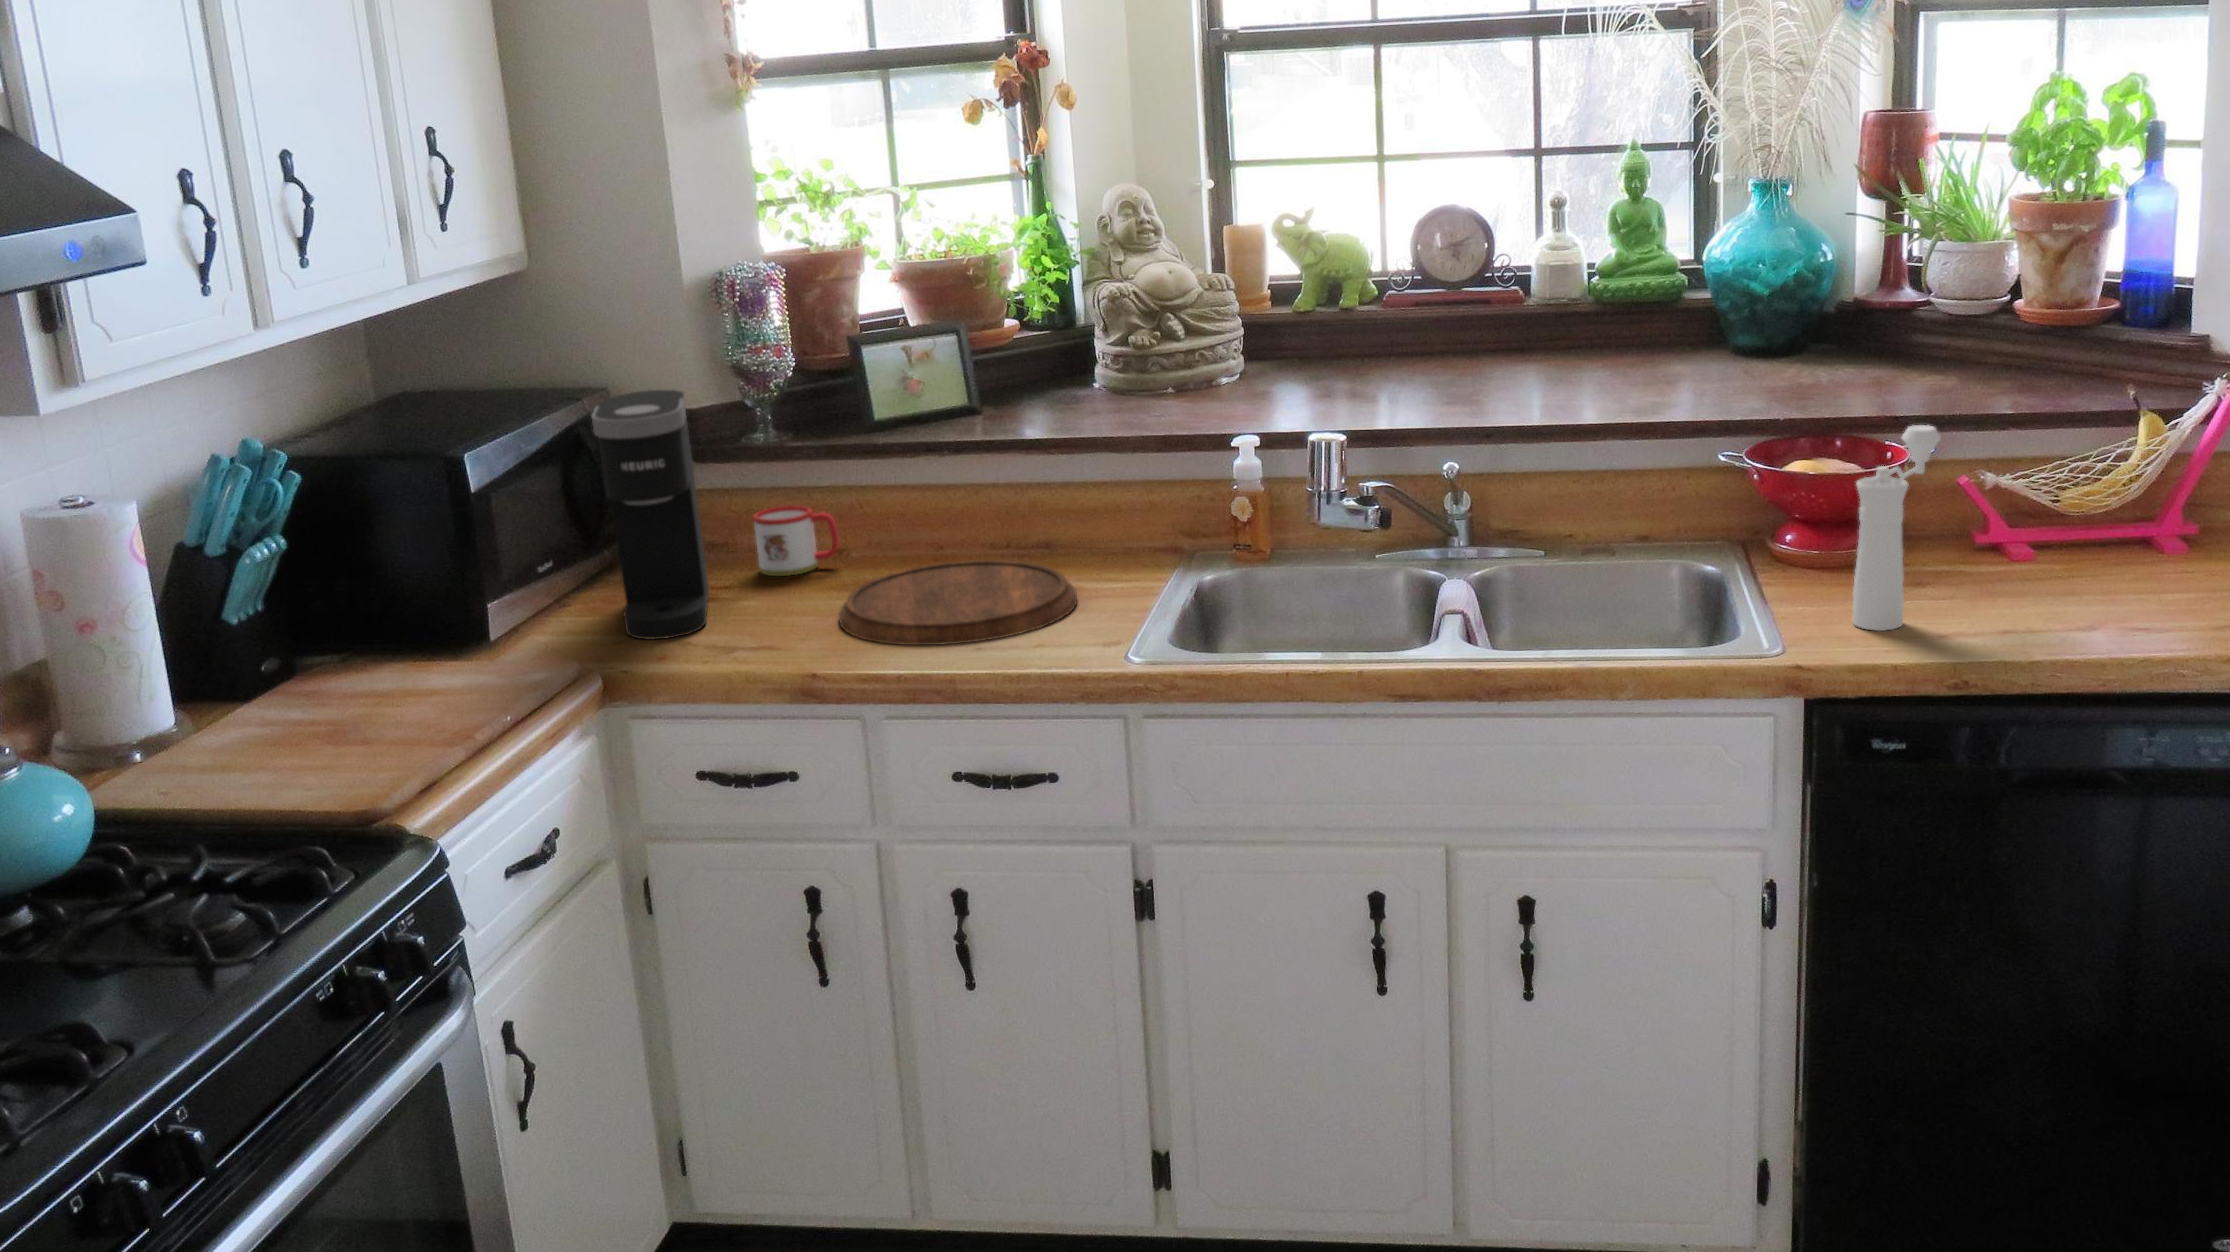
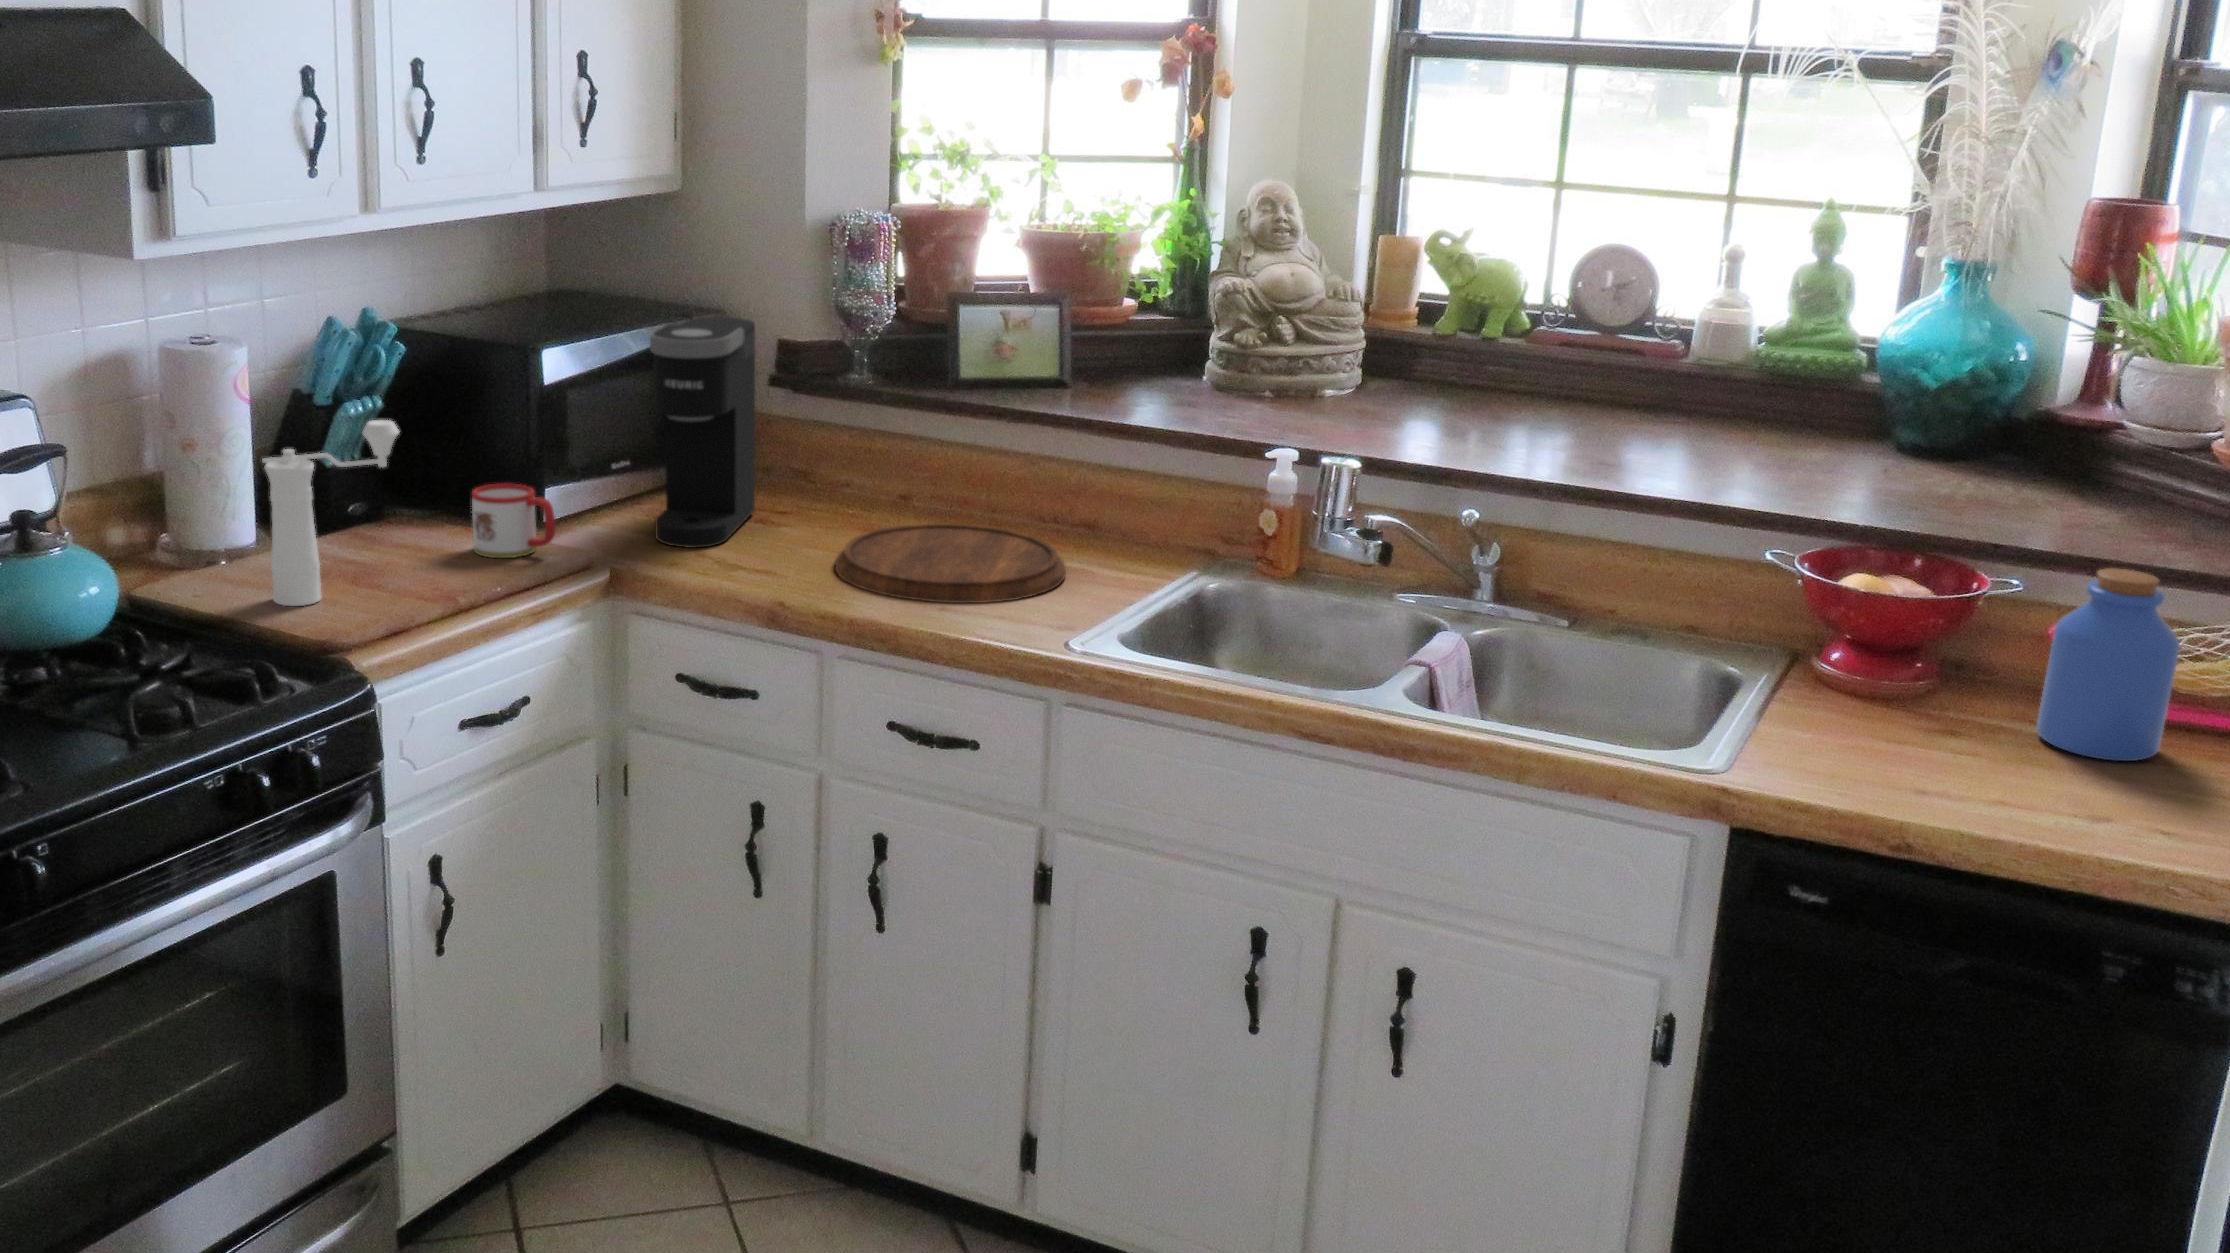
jar: none [1981,415,2089,580] -> present [2036,568,2180,761]
pepper mill: present [1853,425,1941,631] -> present [262,420,399,606]
mug: present [753,506,839,576] -> present [472,483,555,558]

